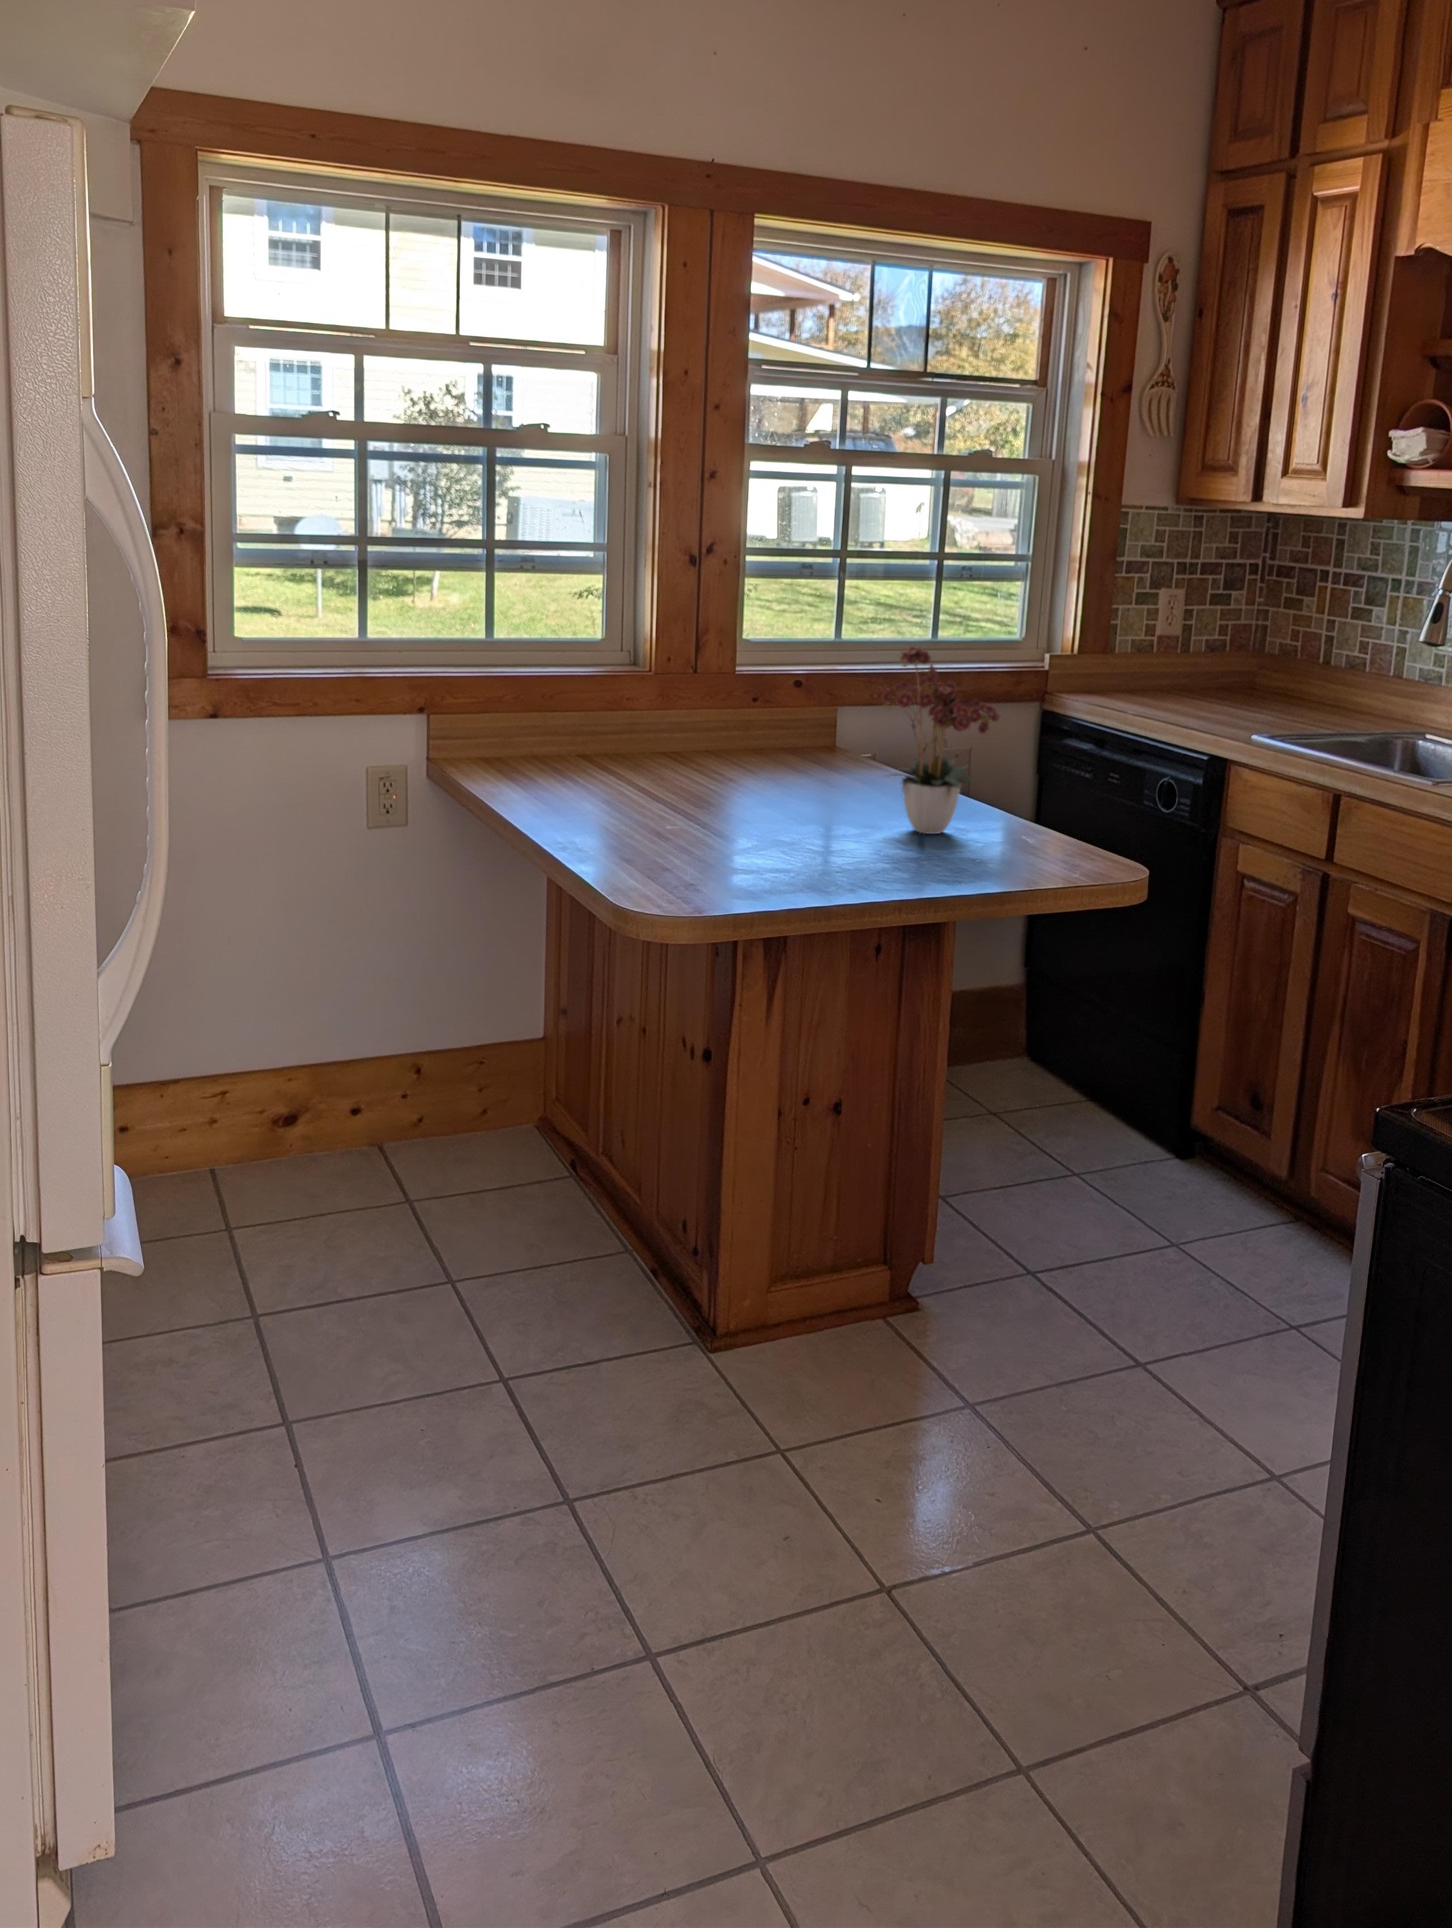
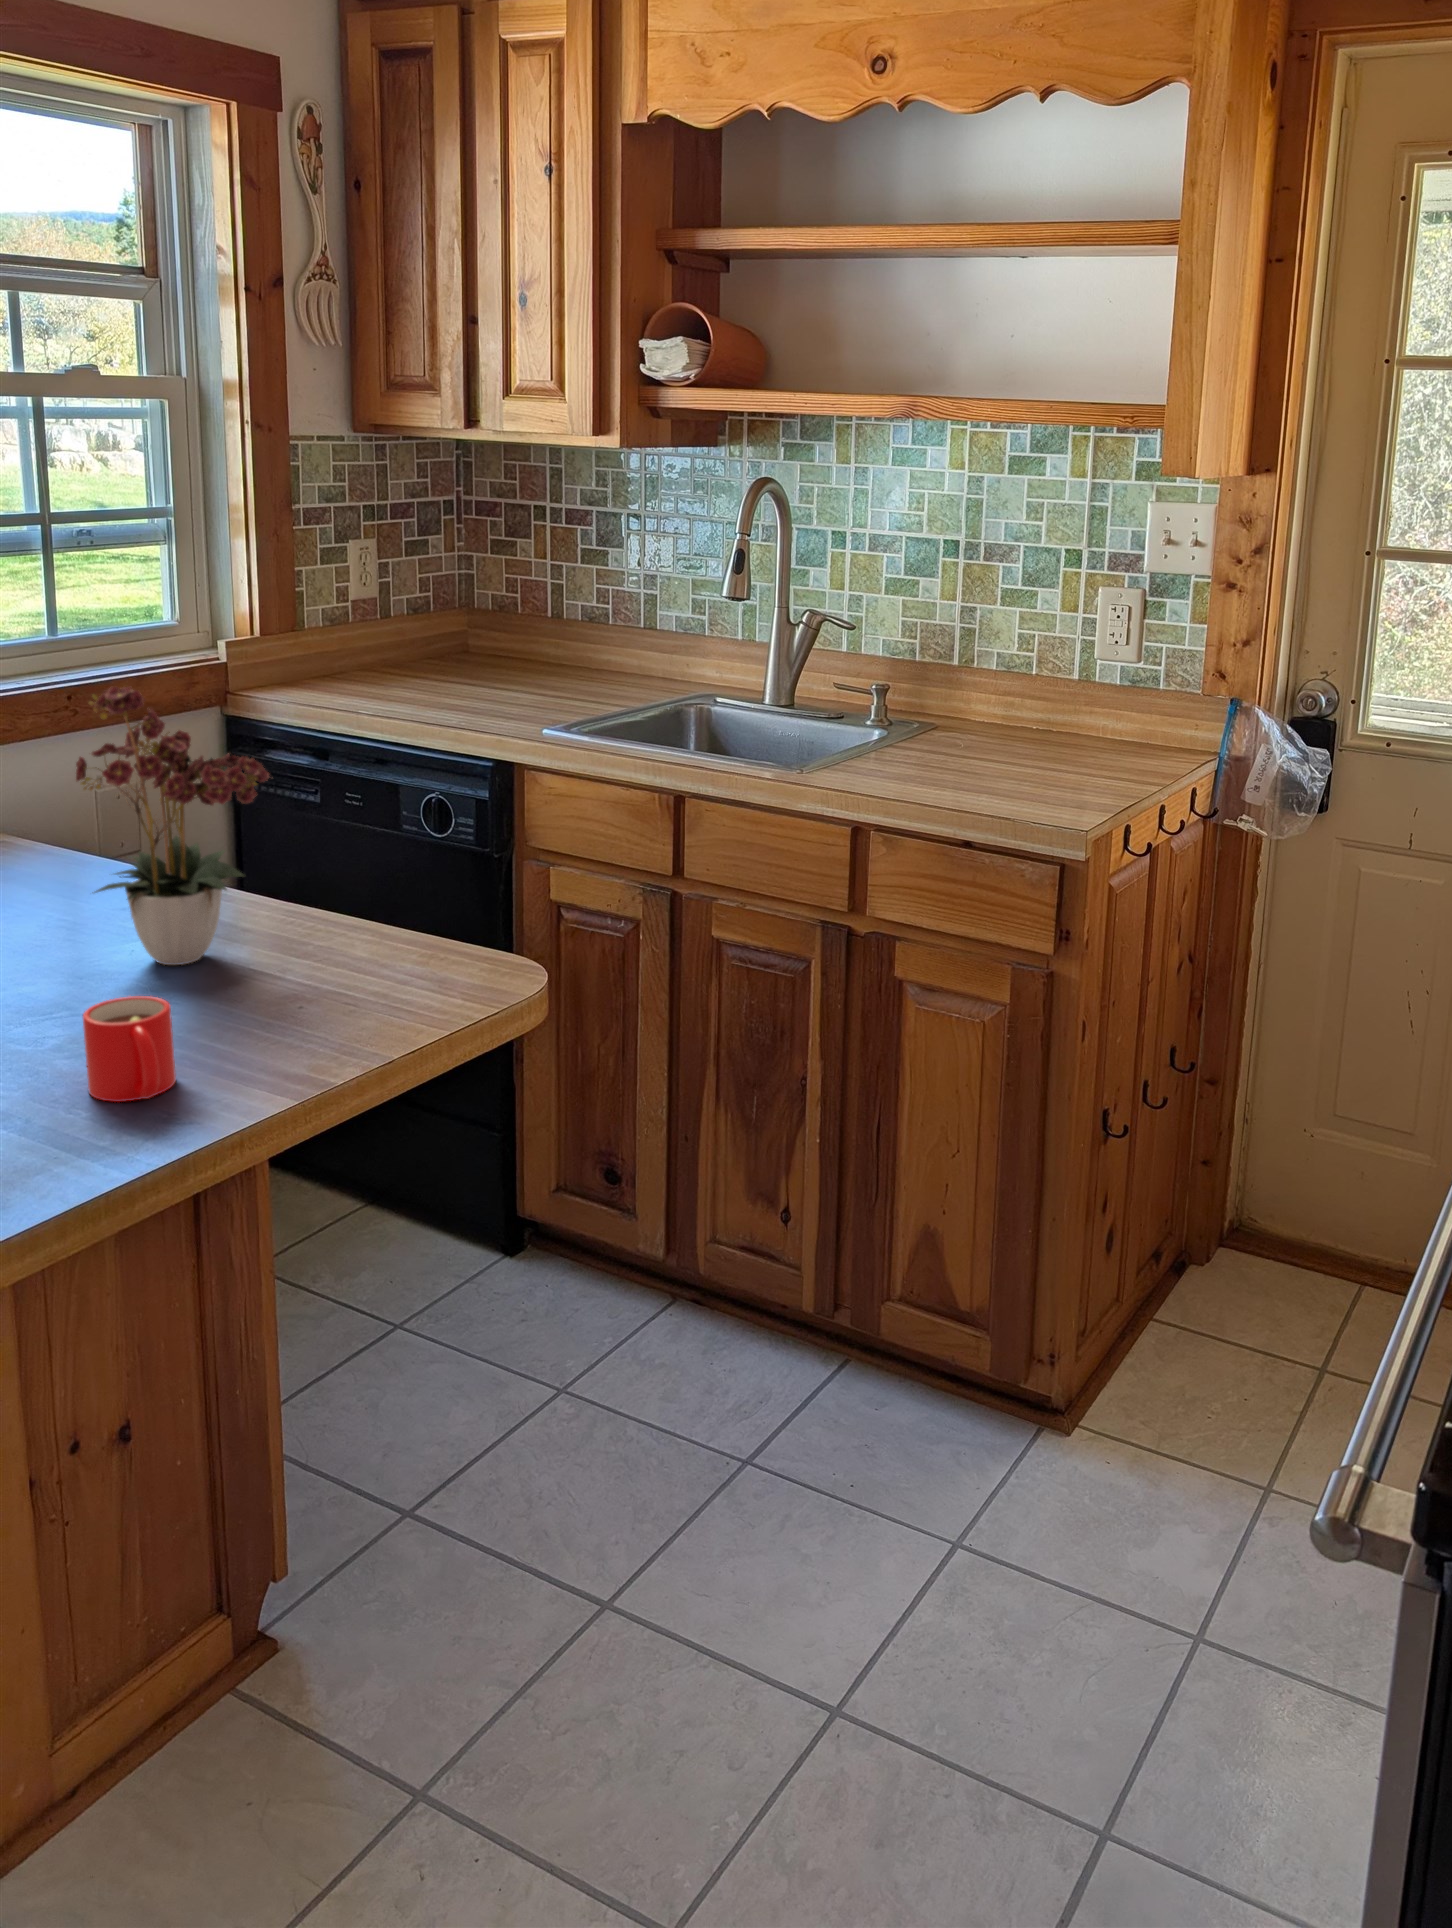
mug: none [838,823,889,882] -> present [83,996,176,1102]

